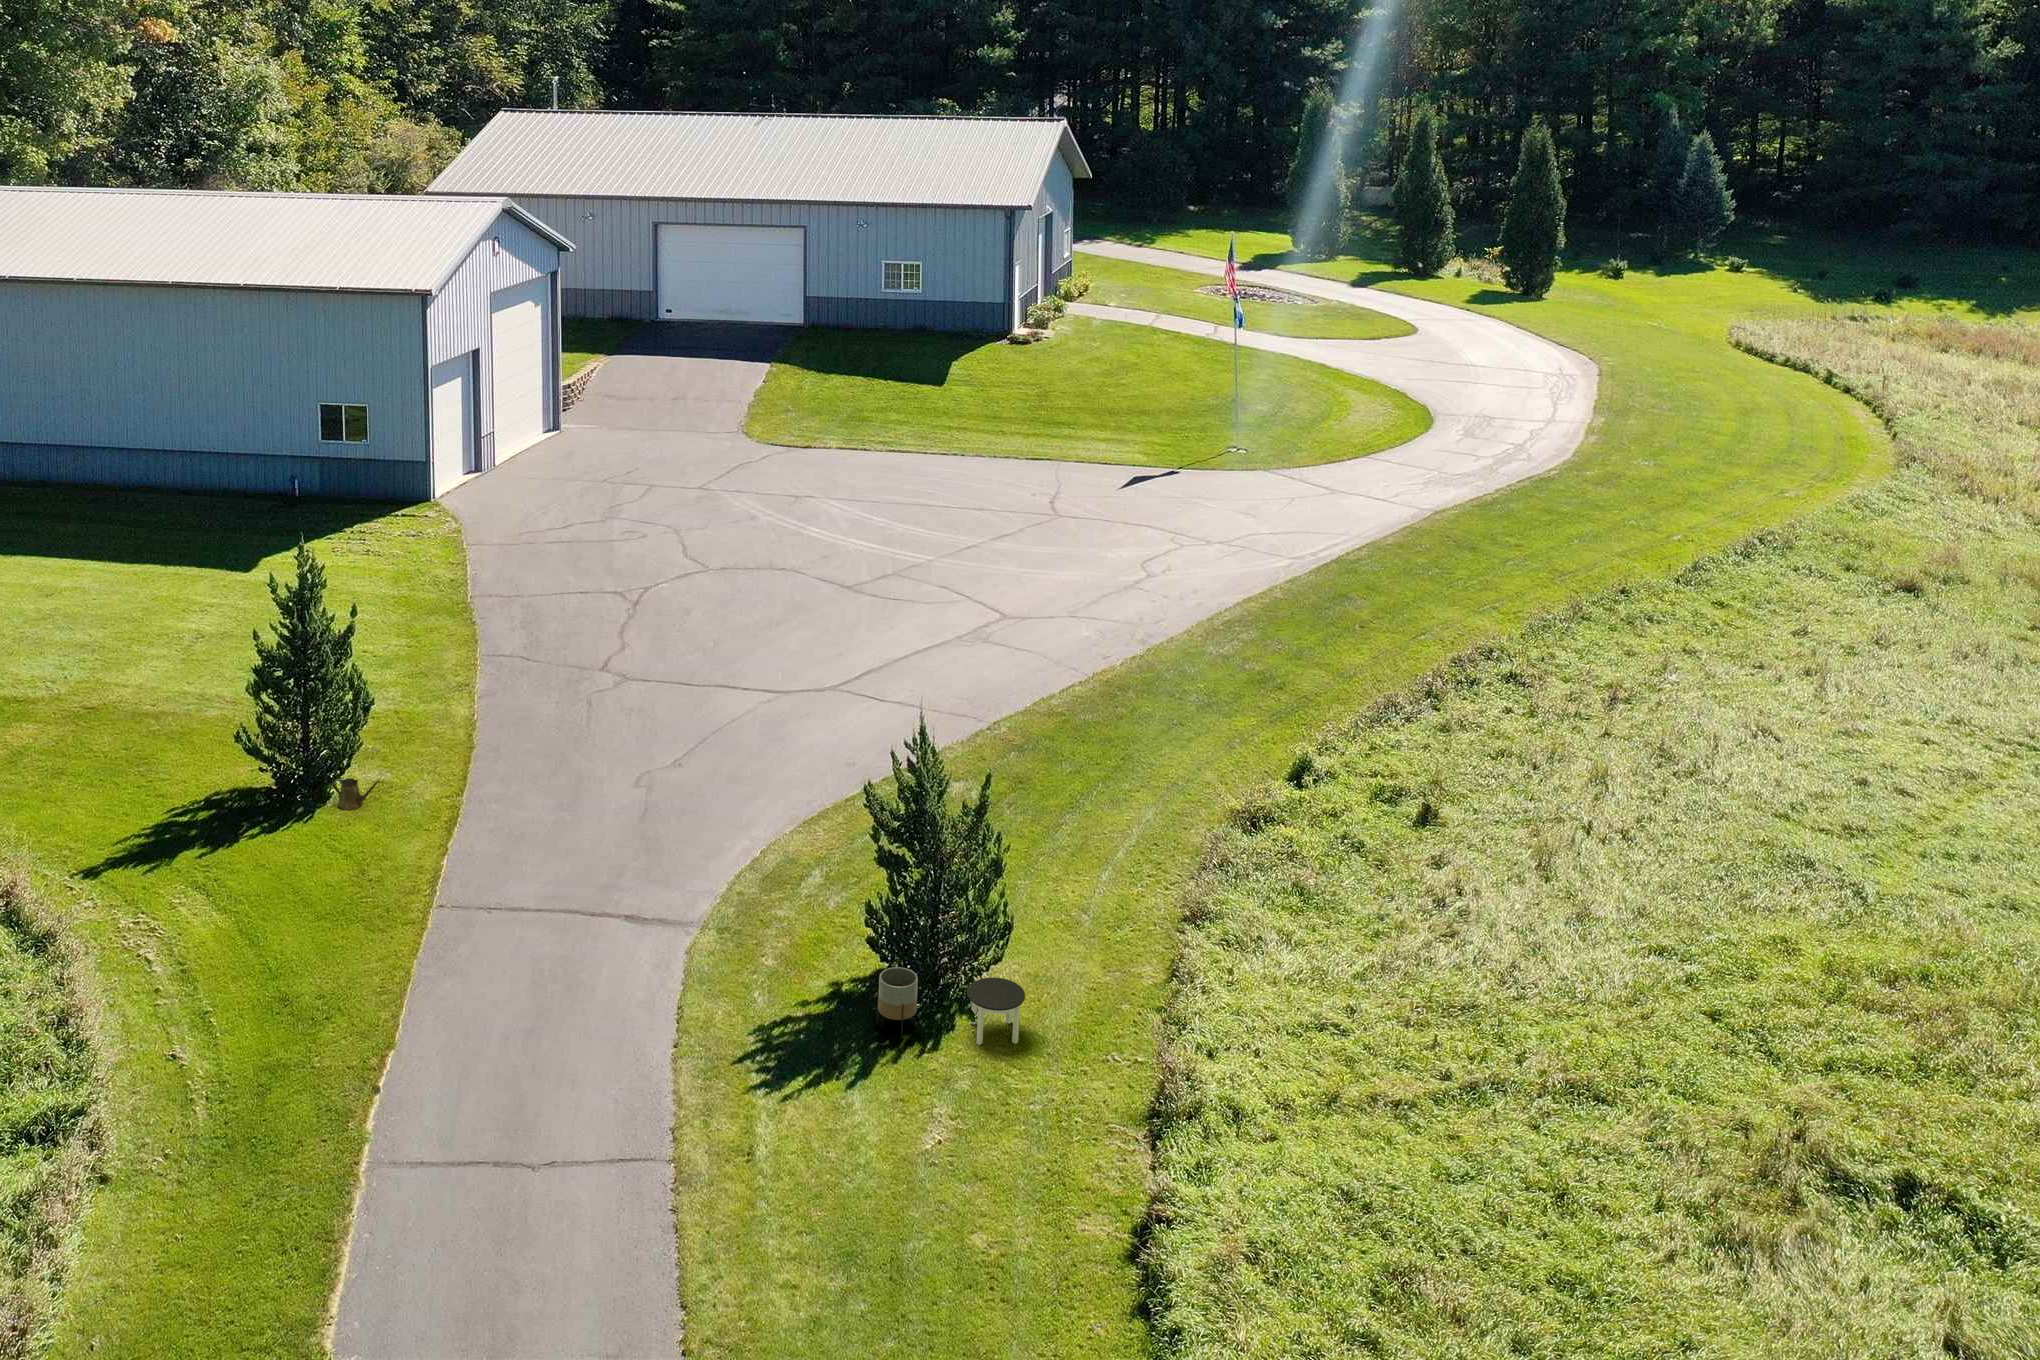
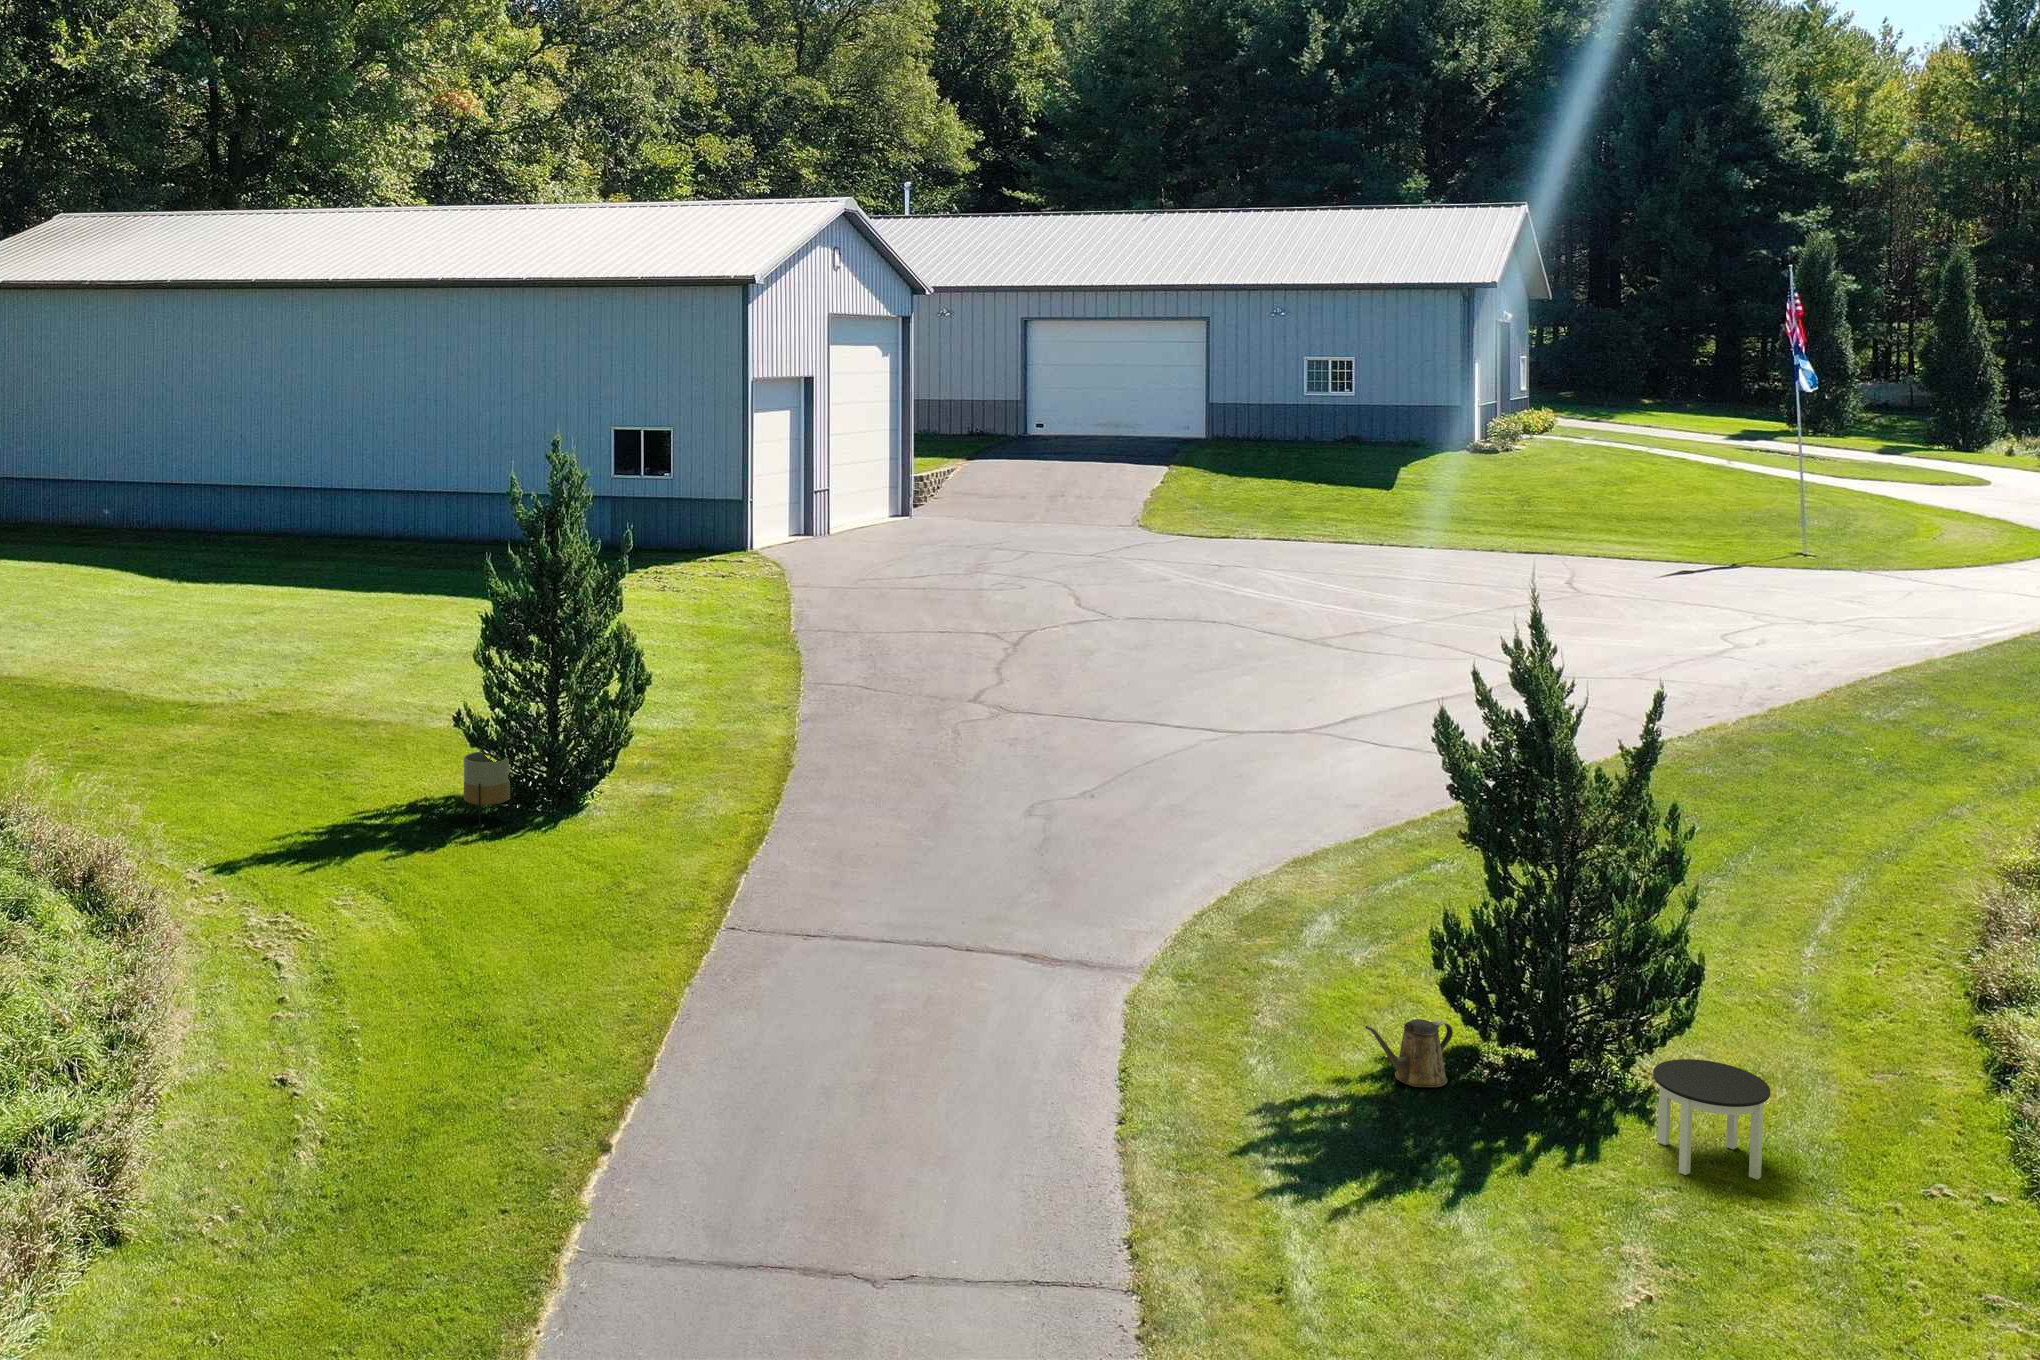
watering can: present [332,778,380,810] -> present [1365,1019,1453,1087]
planter: present [877,967,918,1039] -> present [464,752,511,828]

